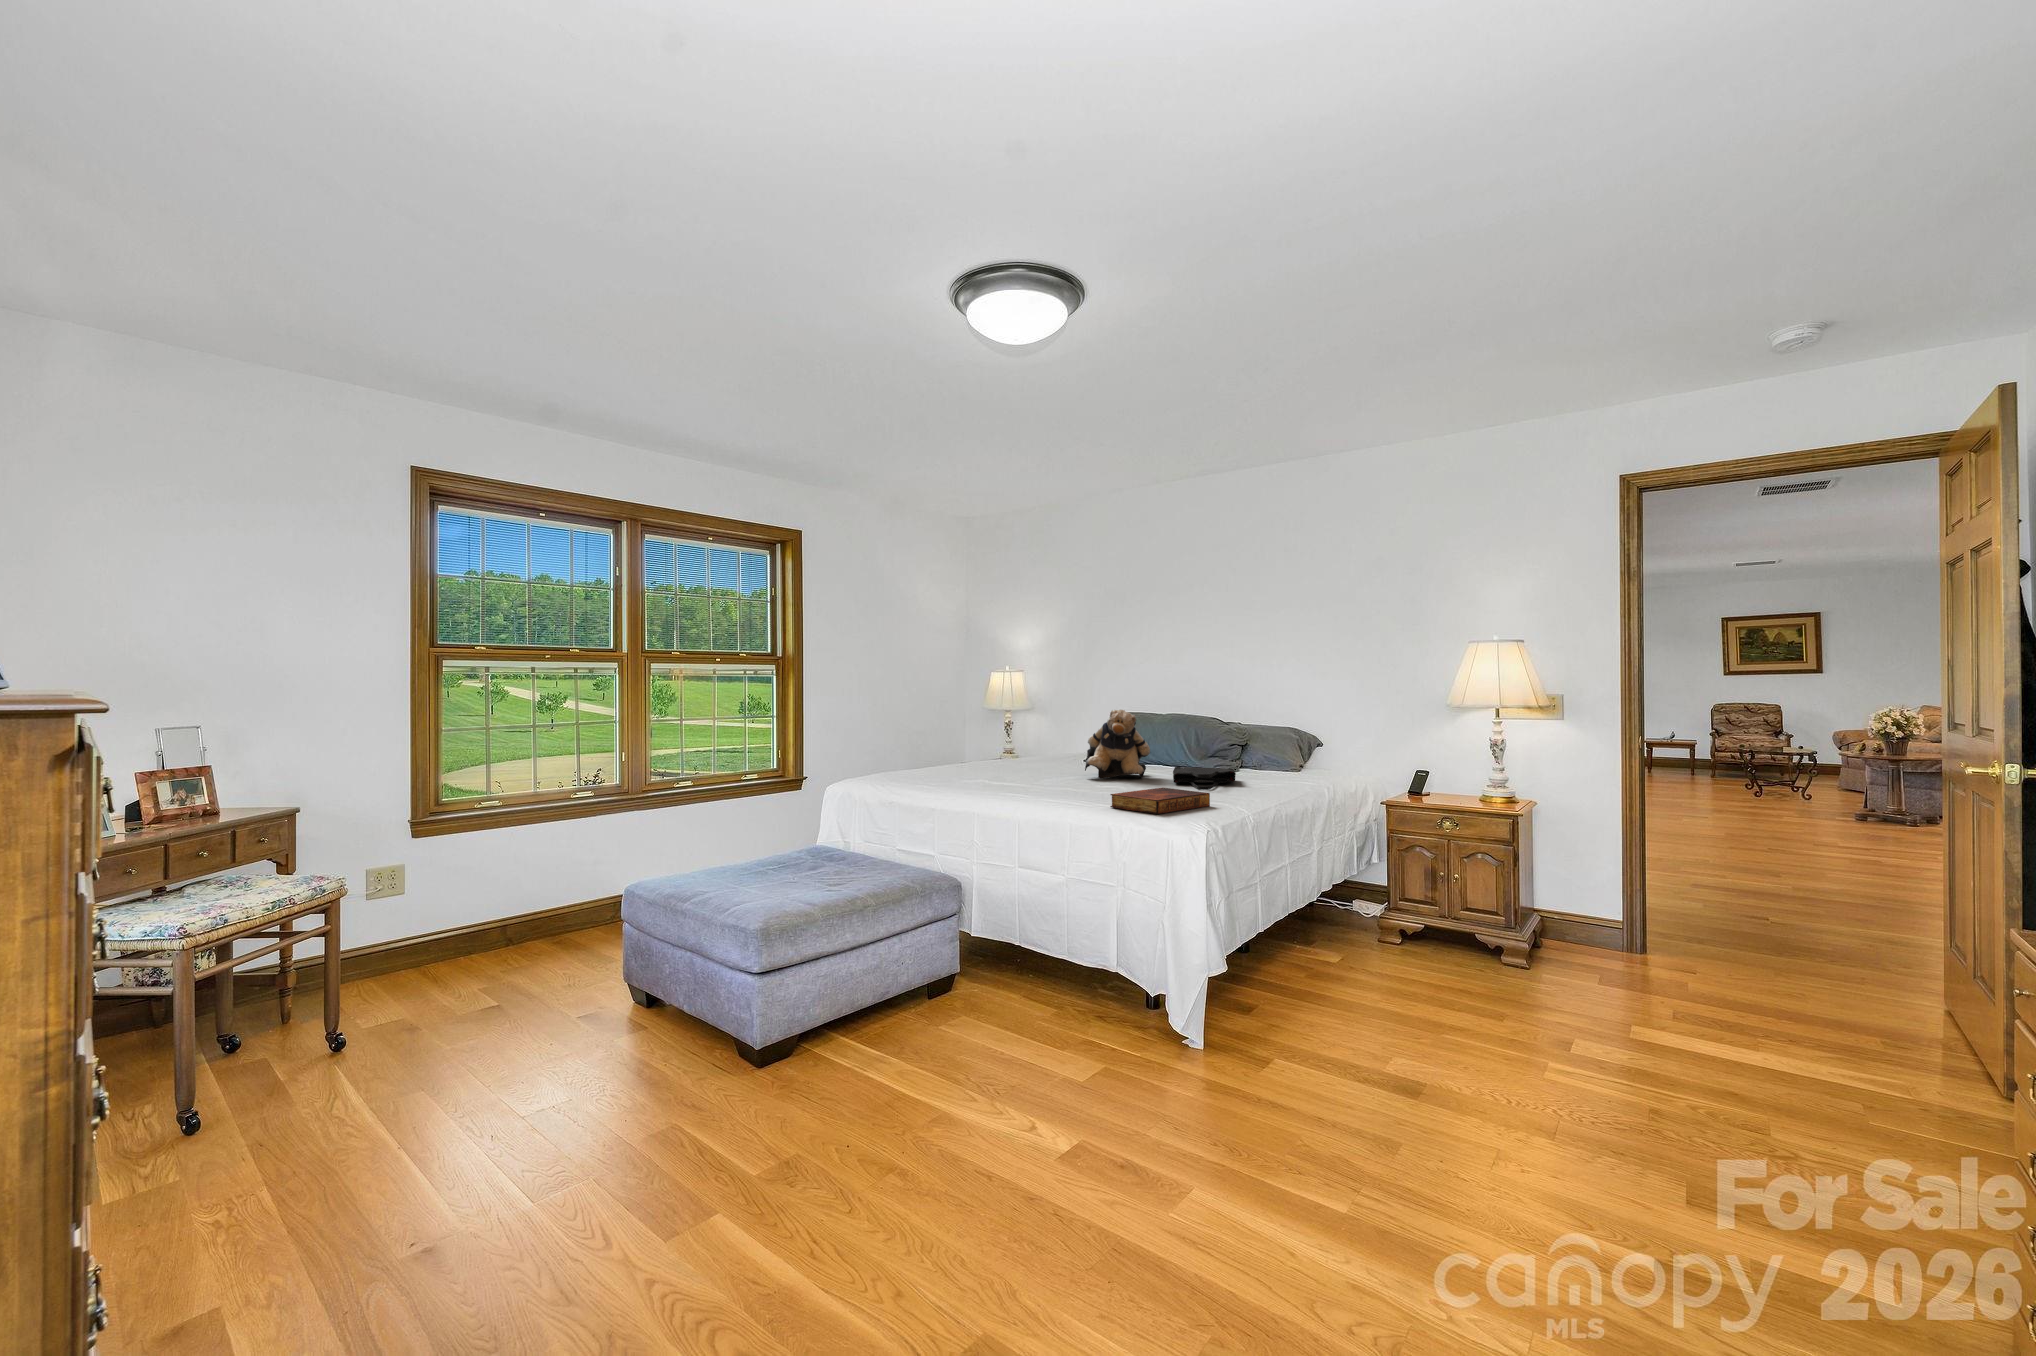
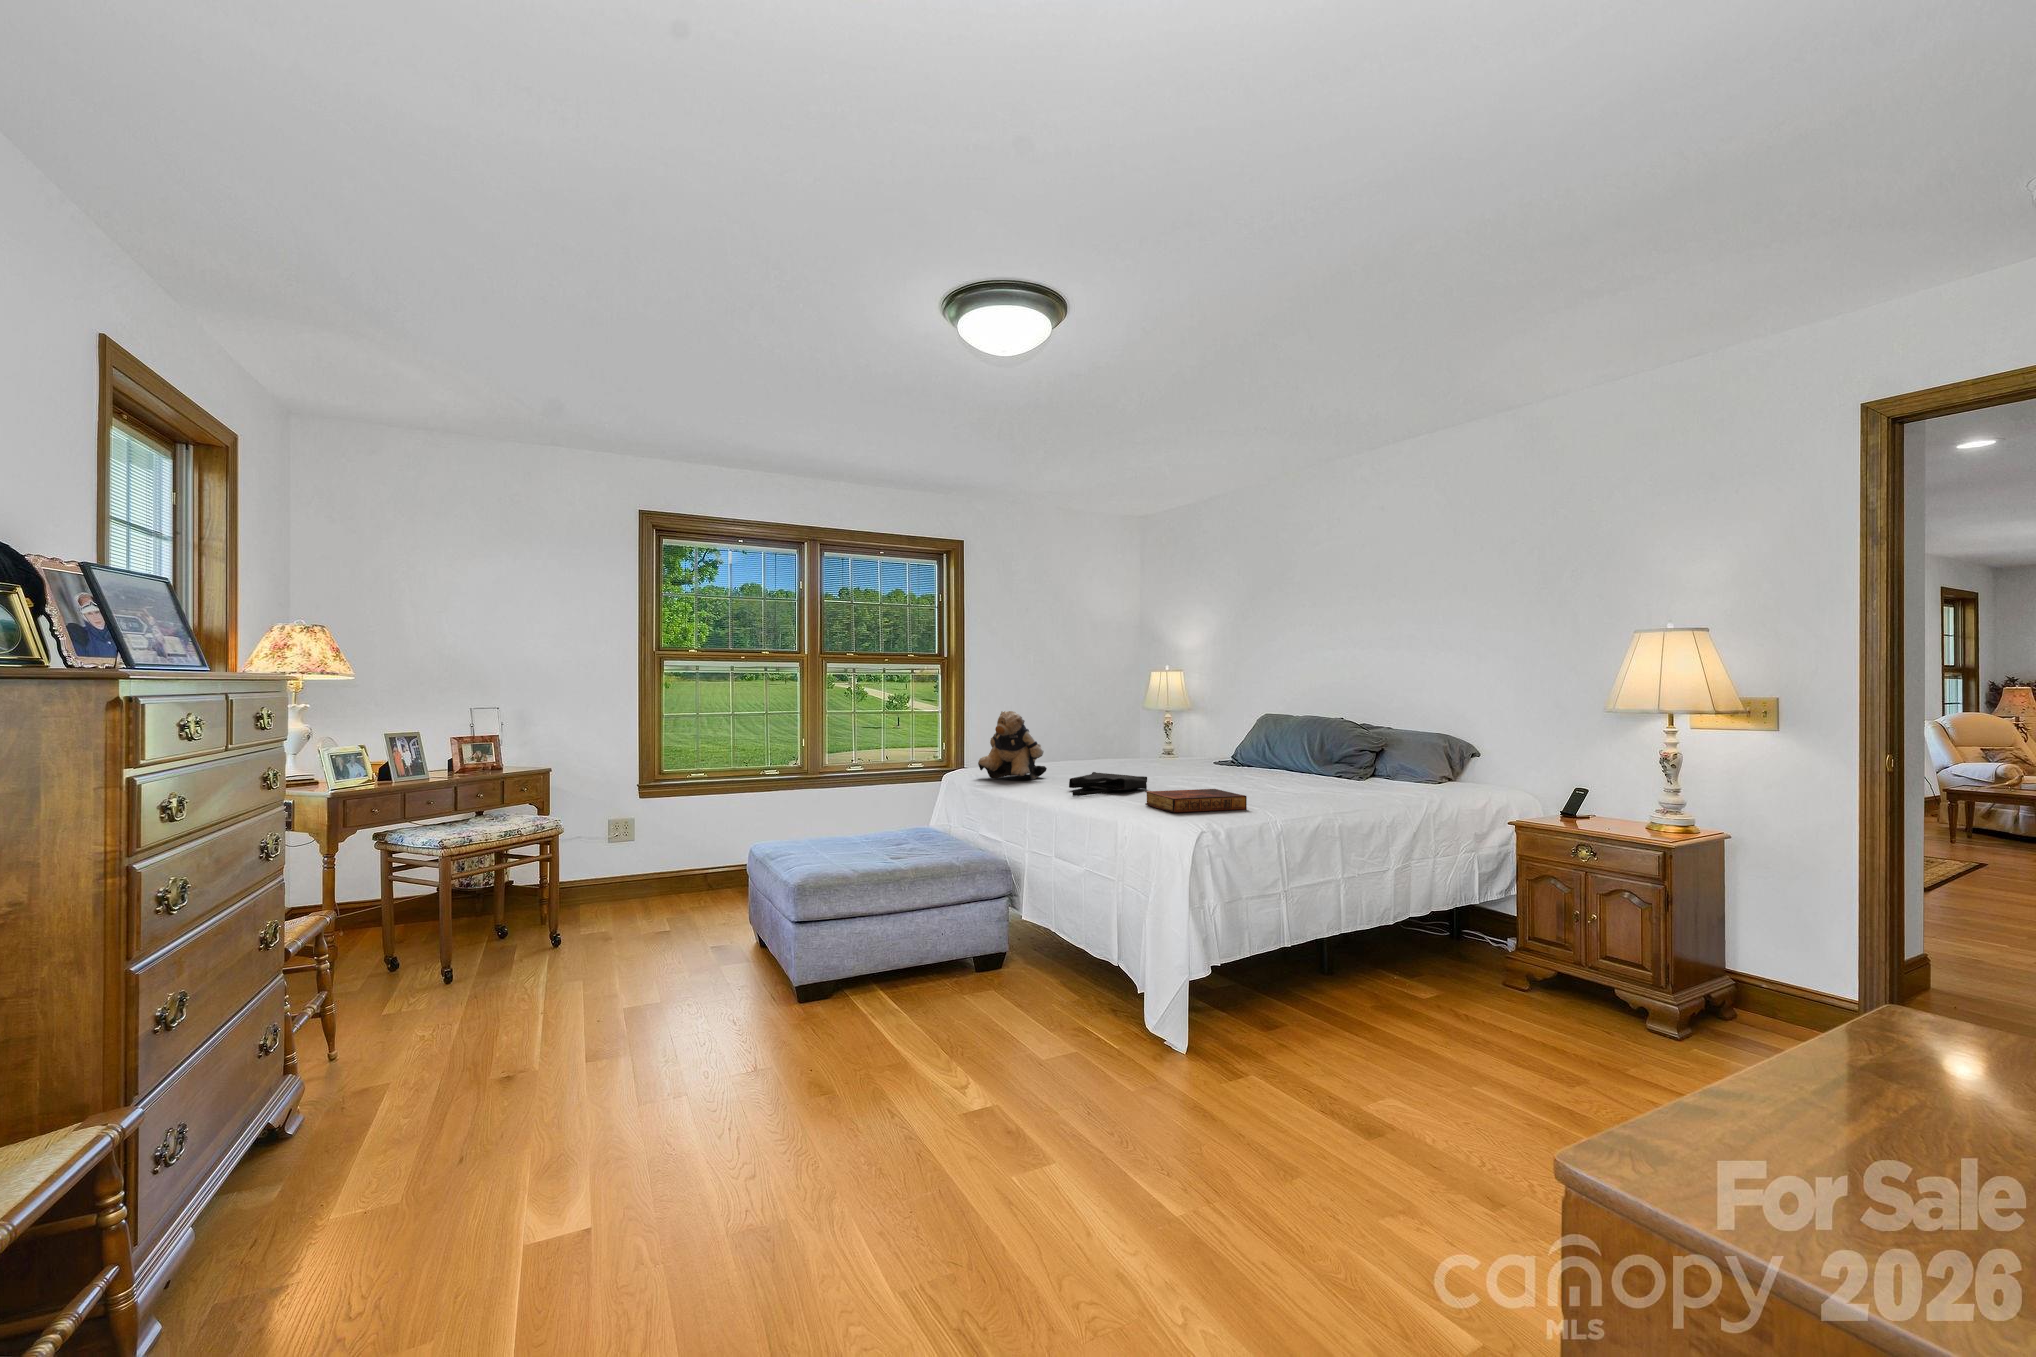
teddy bear: present [1085,710,1150,779] -> present [978,711,1047,780]
tote bag: present [1173,767,1236,790] -> present [1069,772,1147,796]

